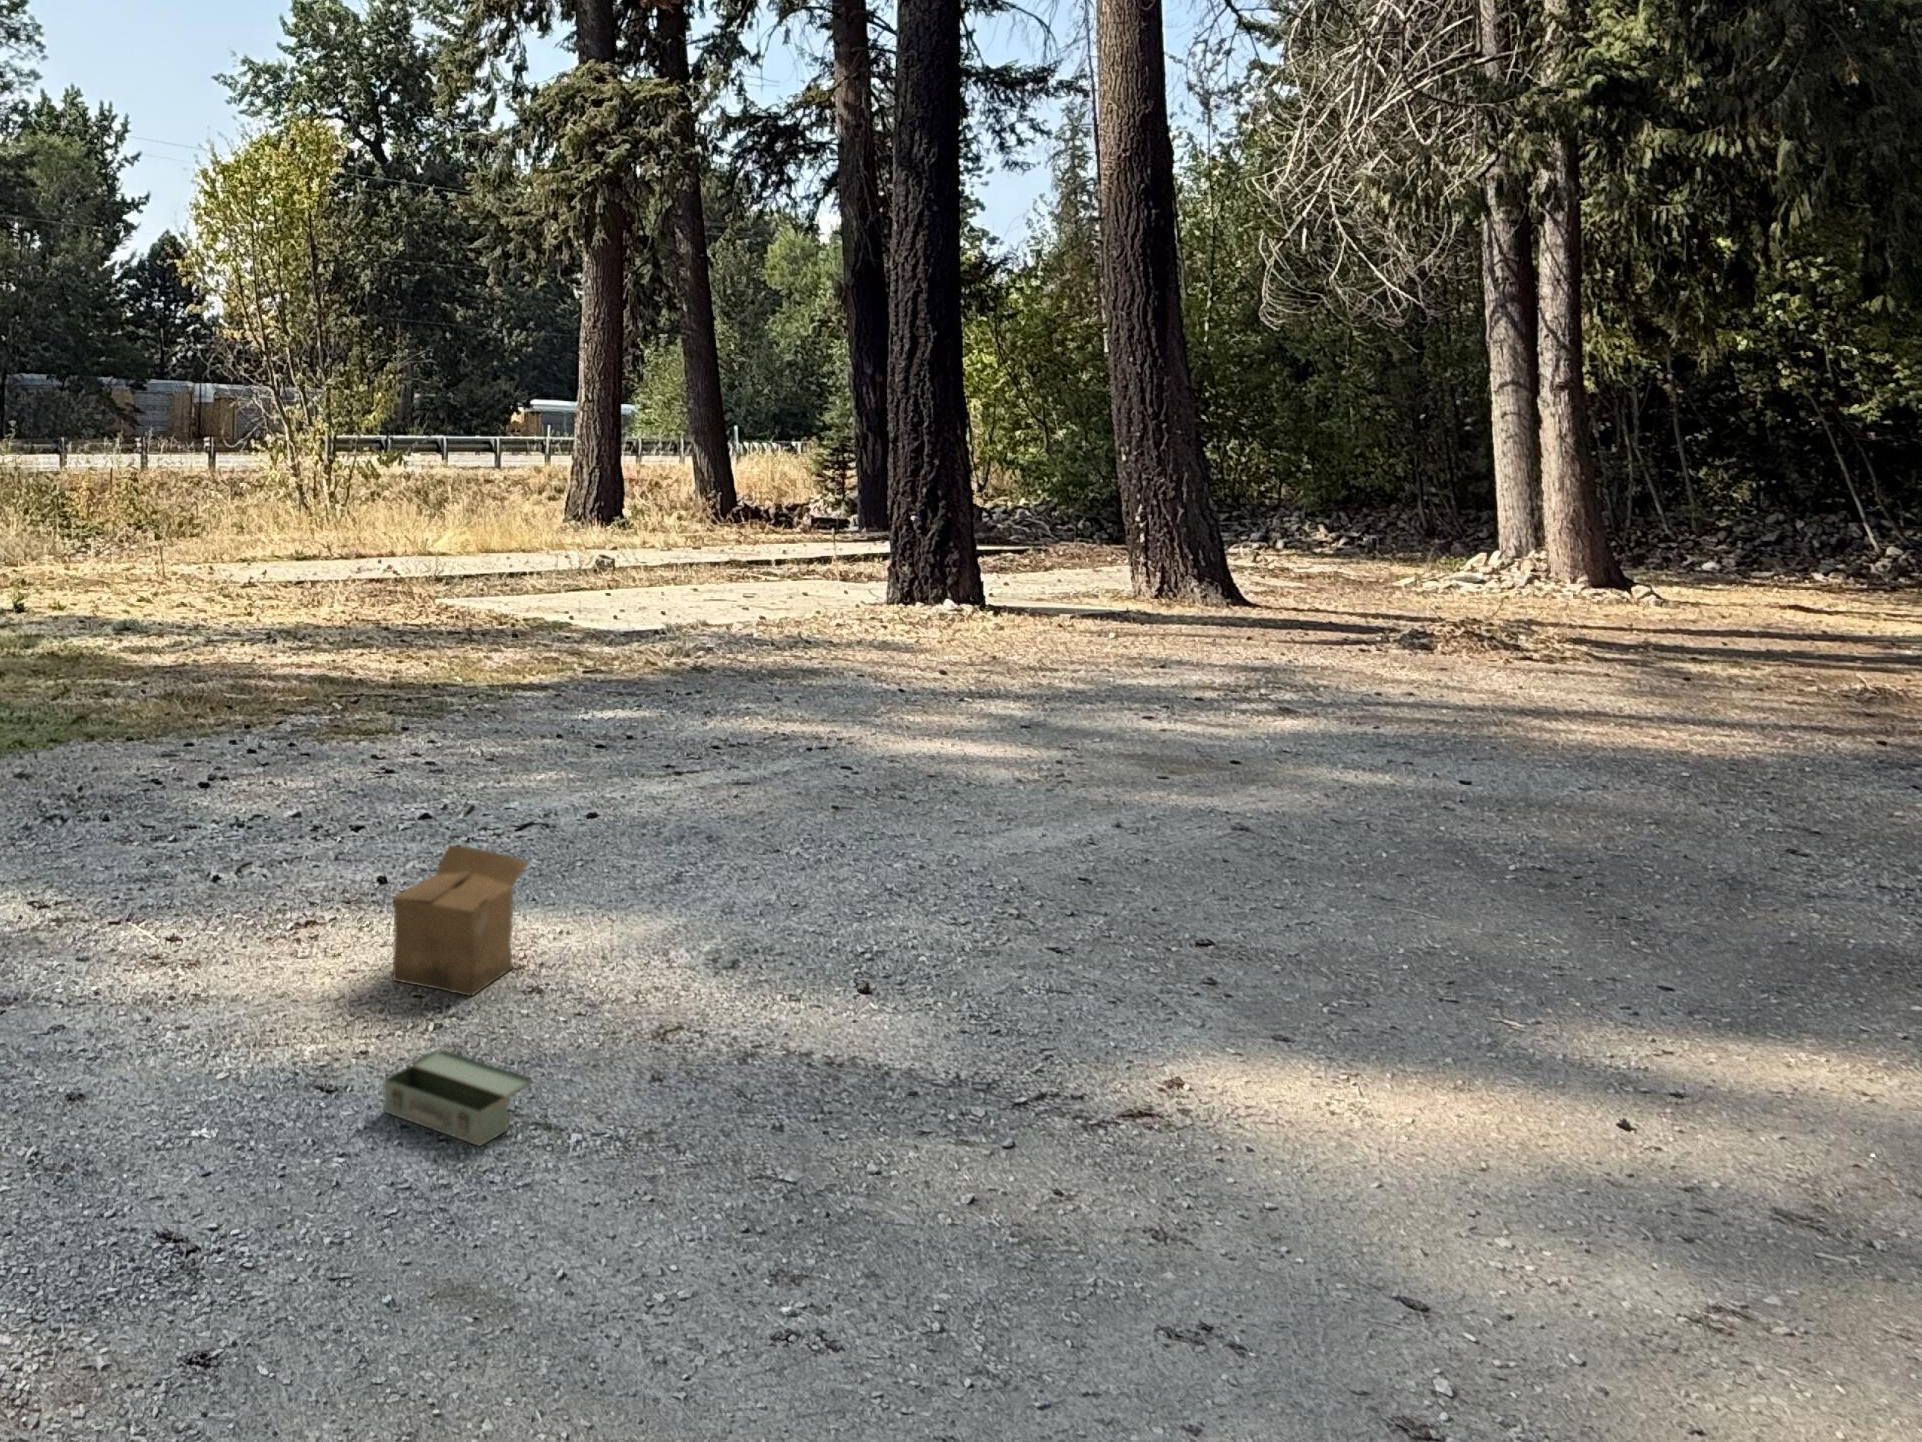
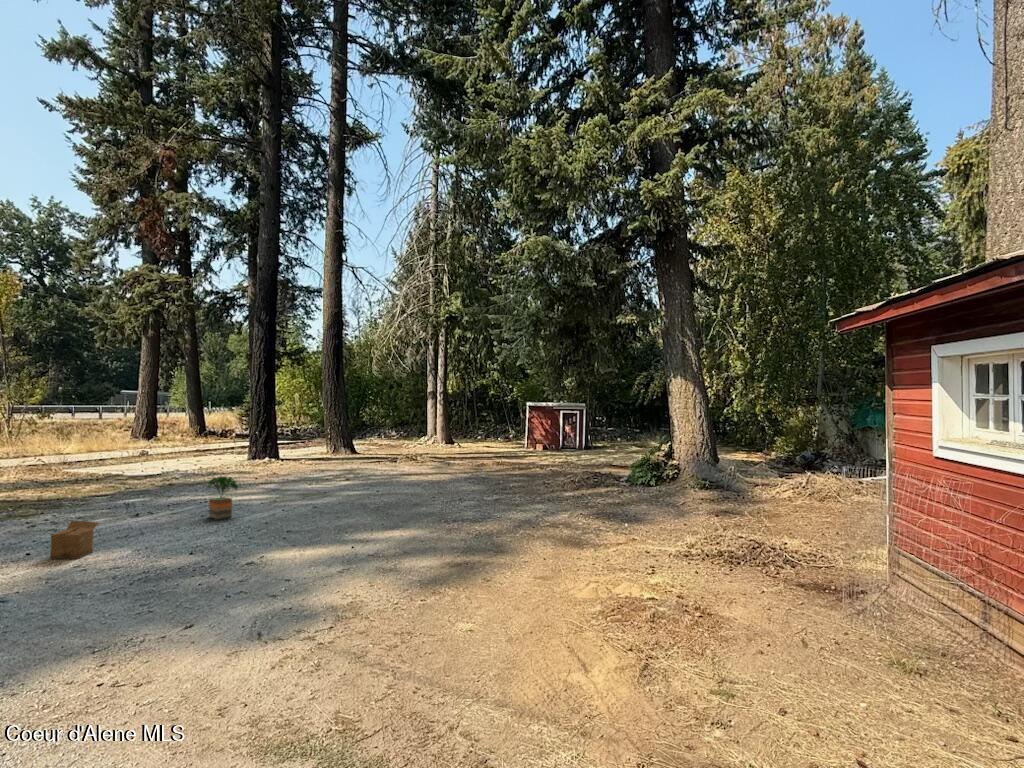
potted tree: none [834,698,952,859] -> present [207,477,239,519]
toolbox: present [383,1050,532,1146] -> none [48,566,97,583]

